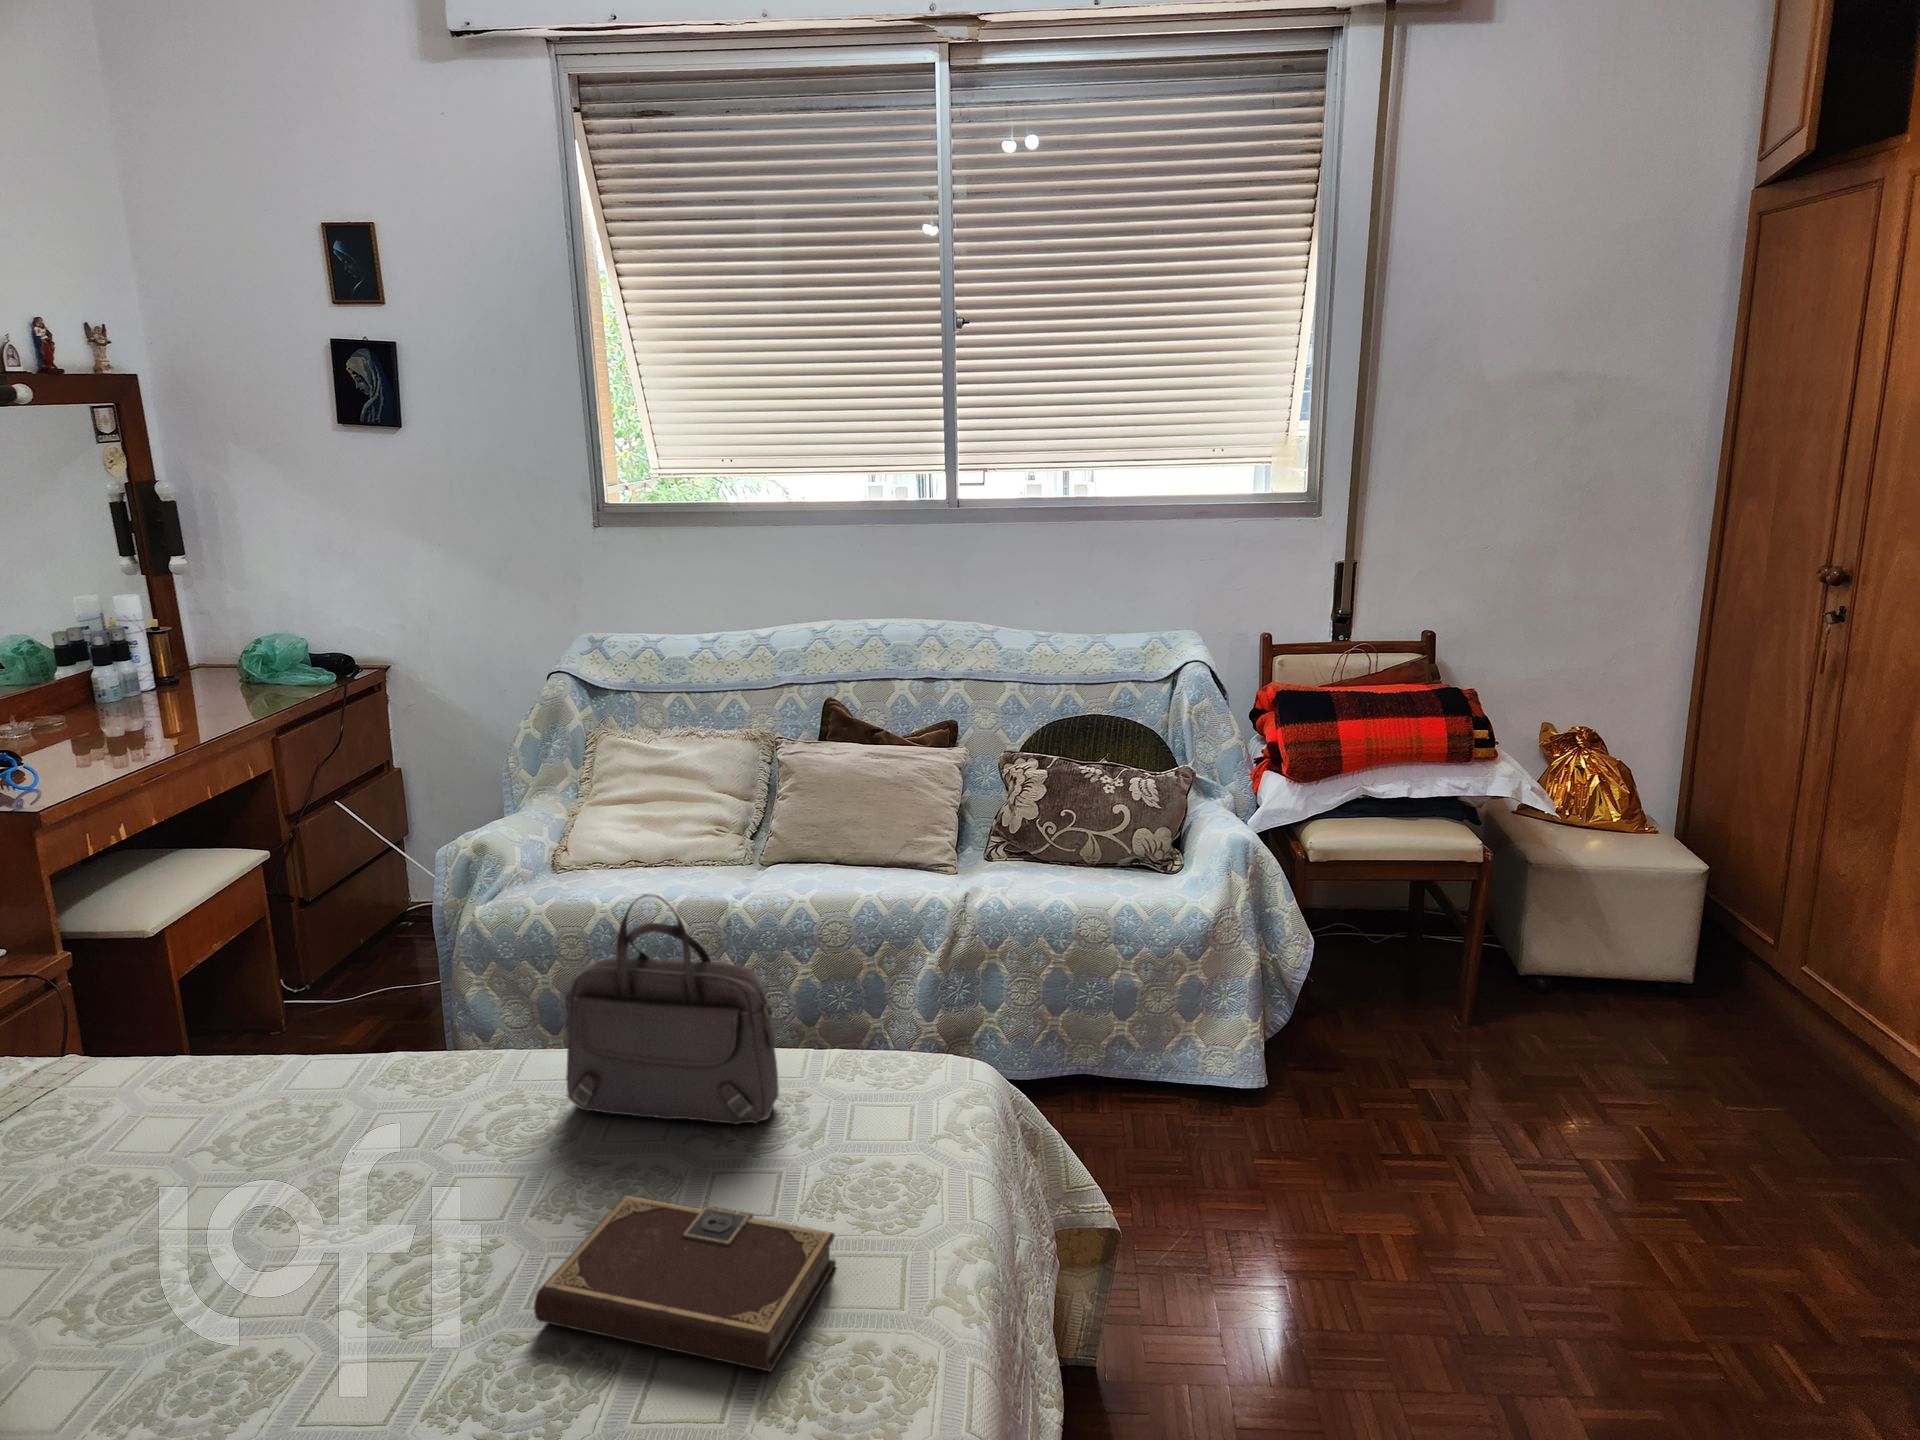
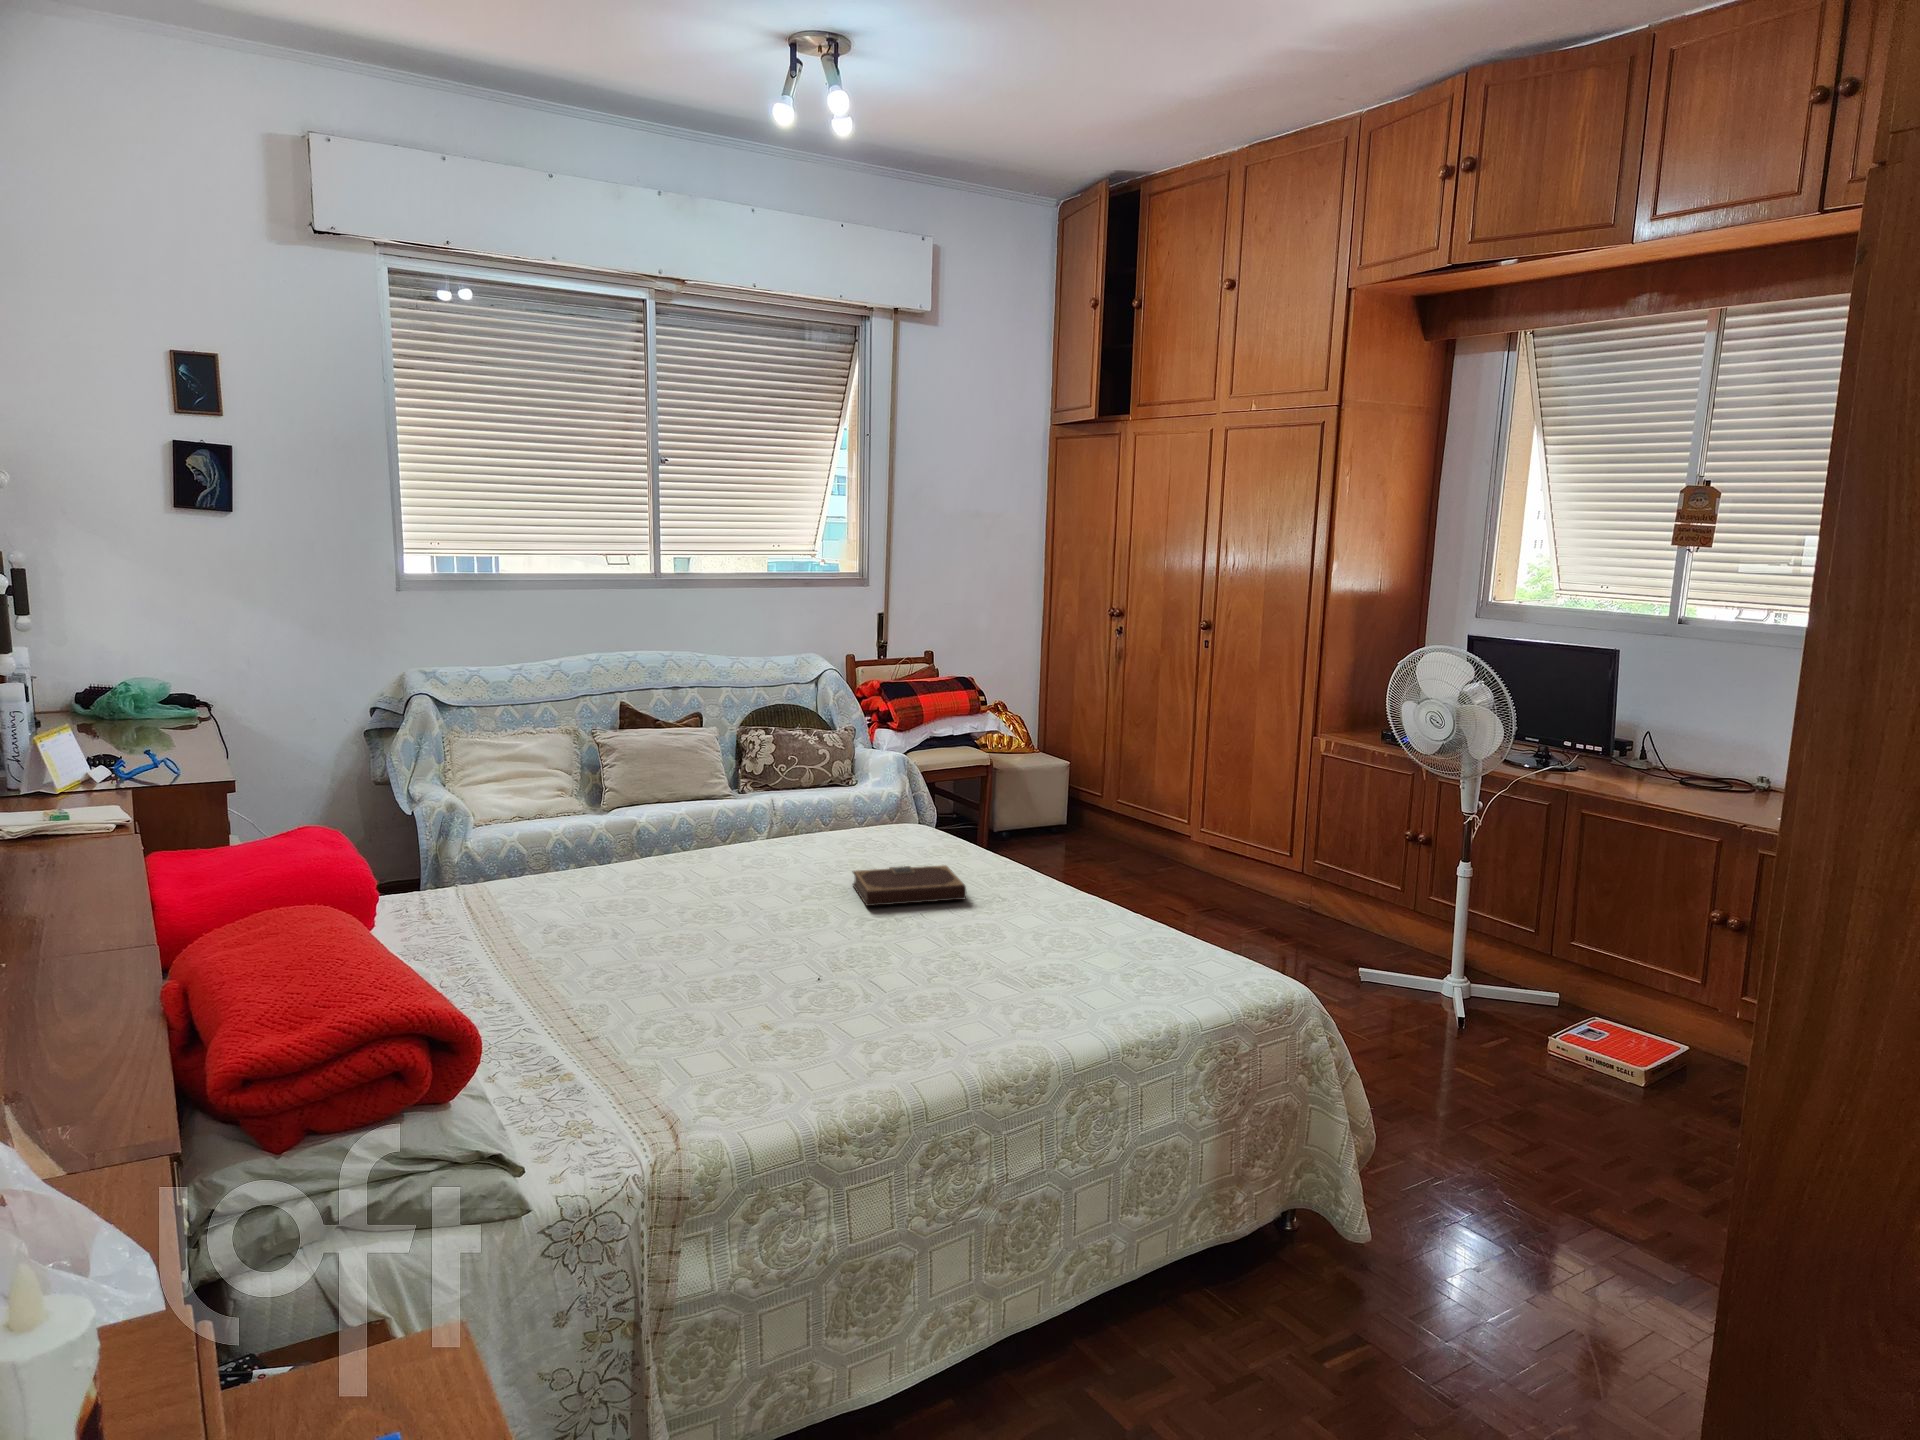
handbag: present [564,894,778,1124] -> none [759,752,860,863]

